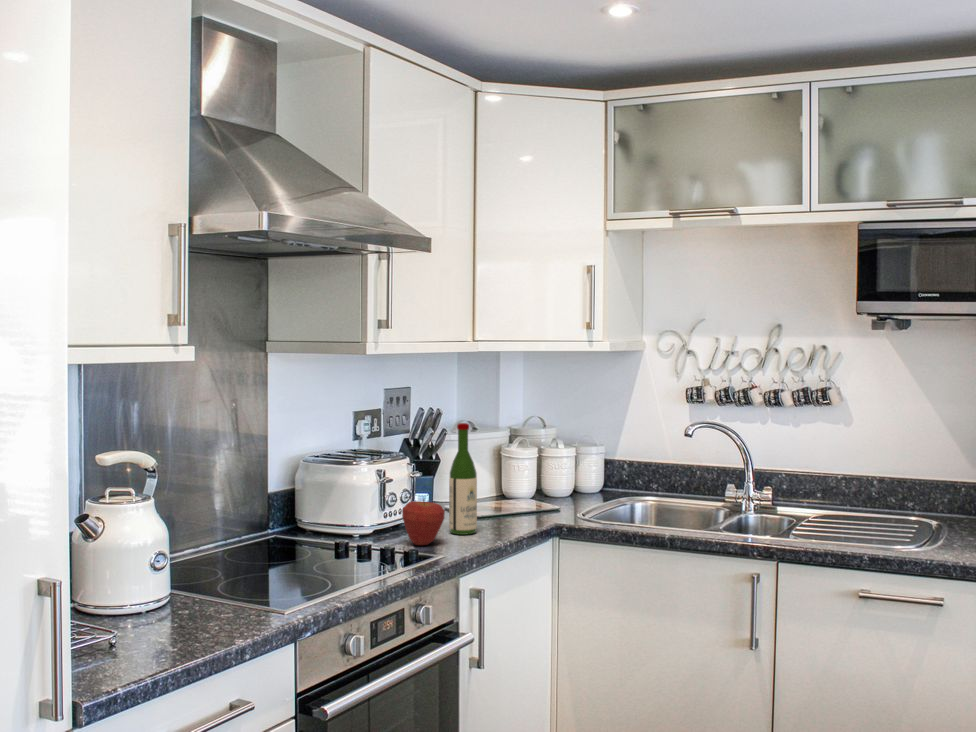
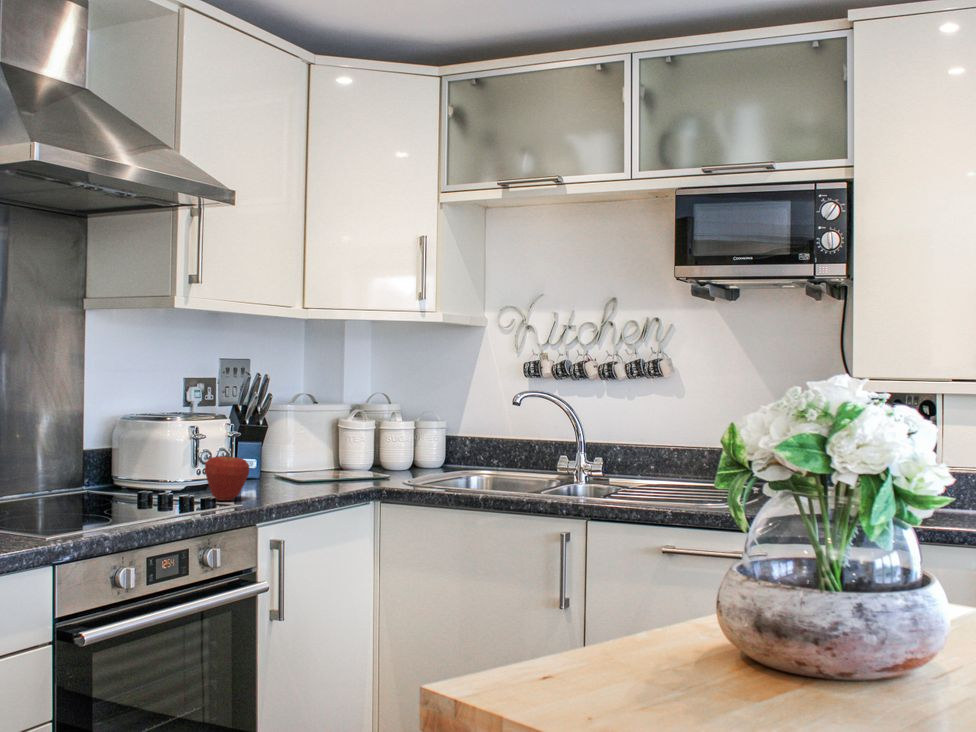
wine bottle: present [449,423,477,535] -> none [262,381,291,494]

